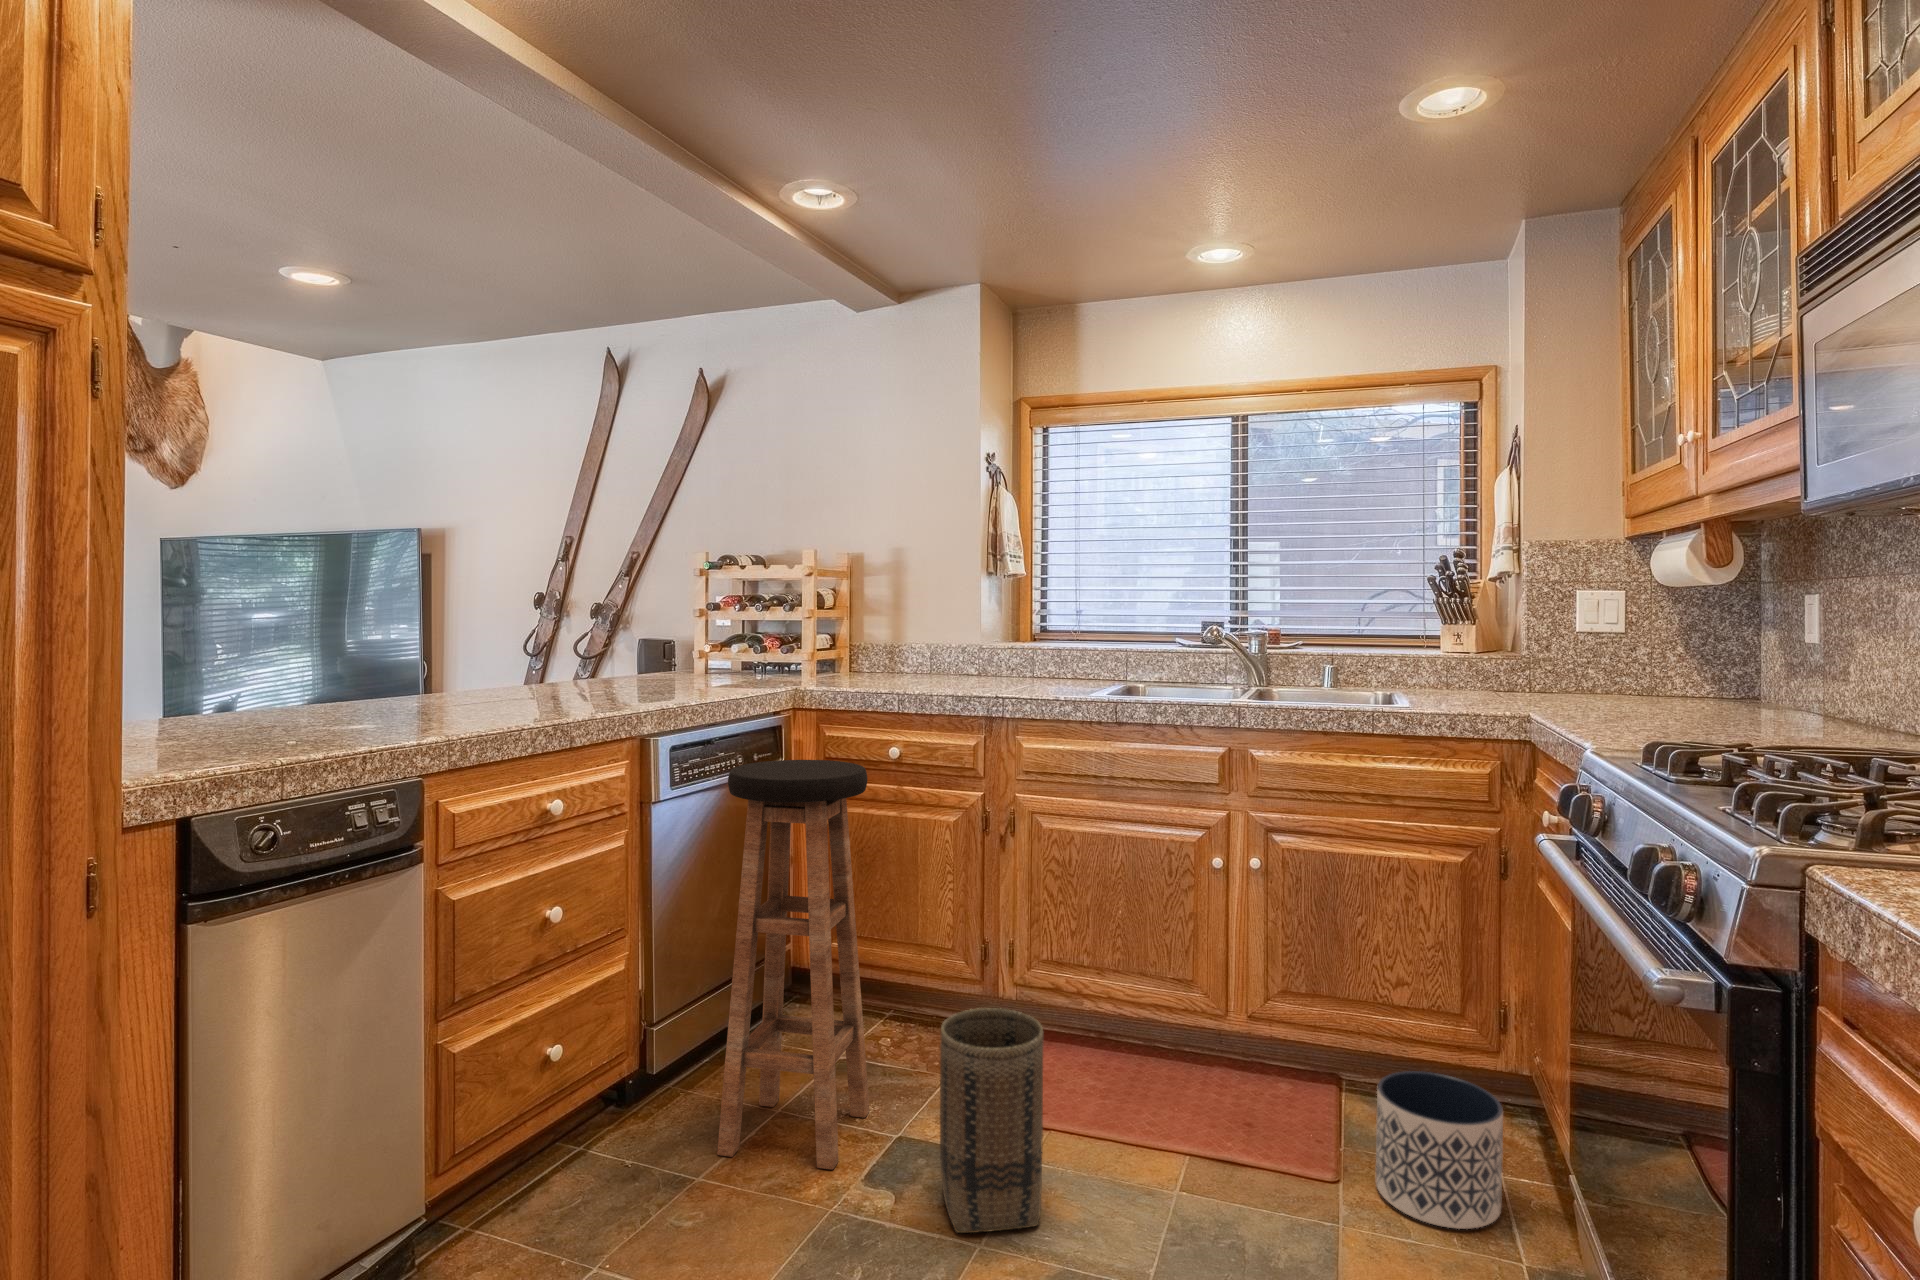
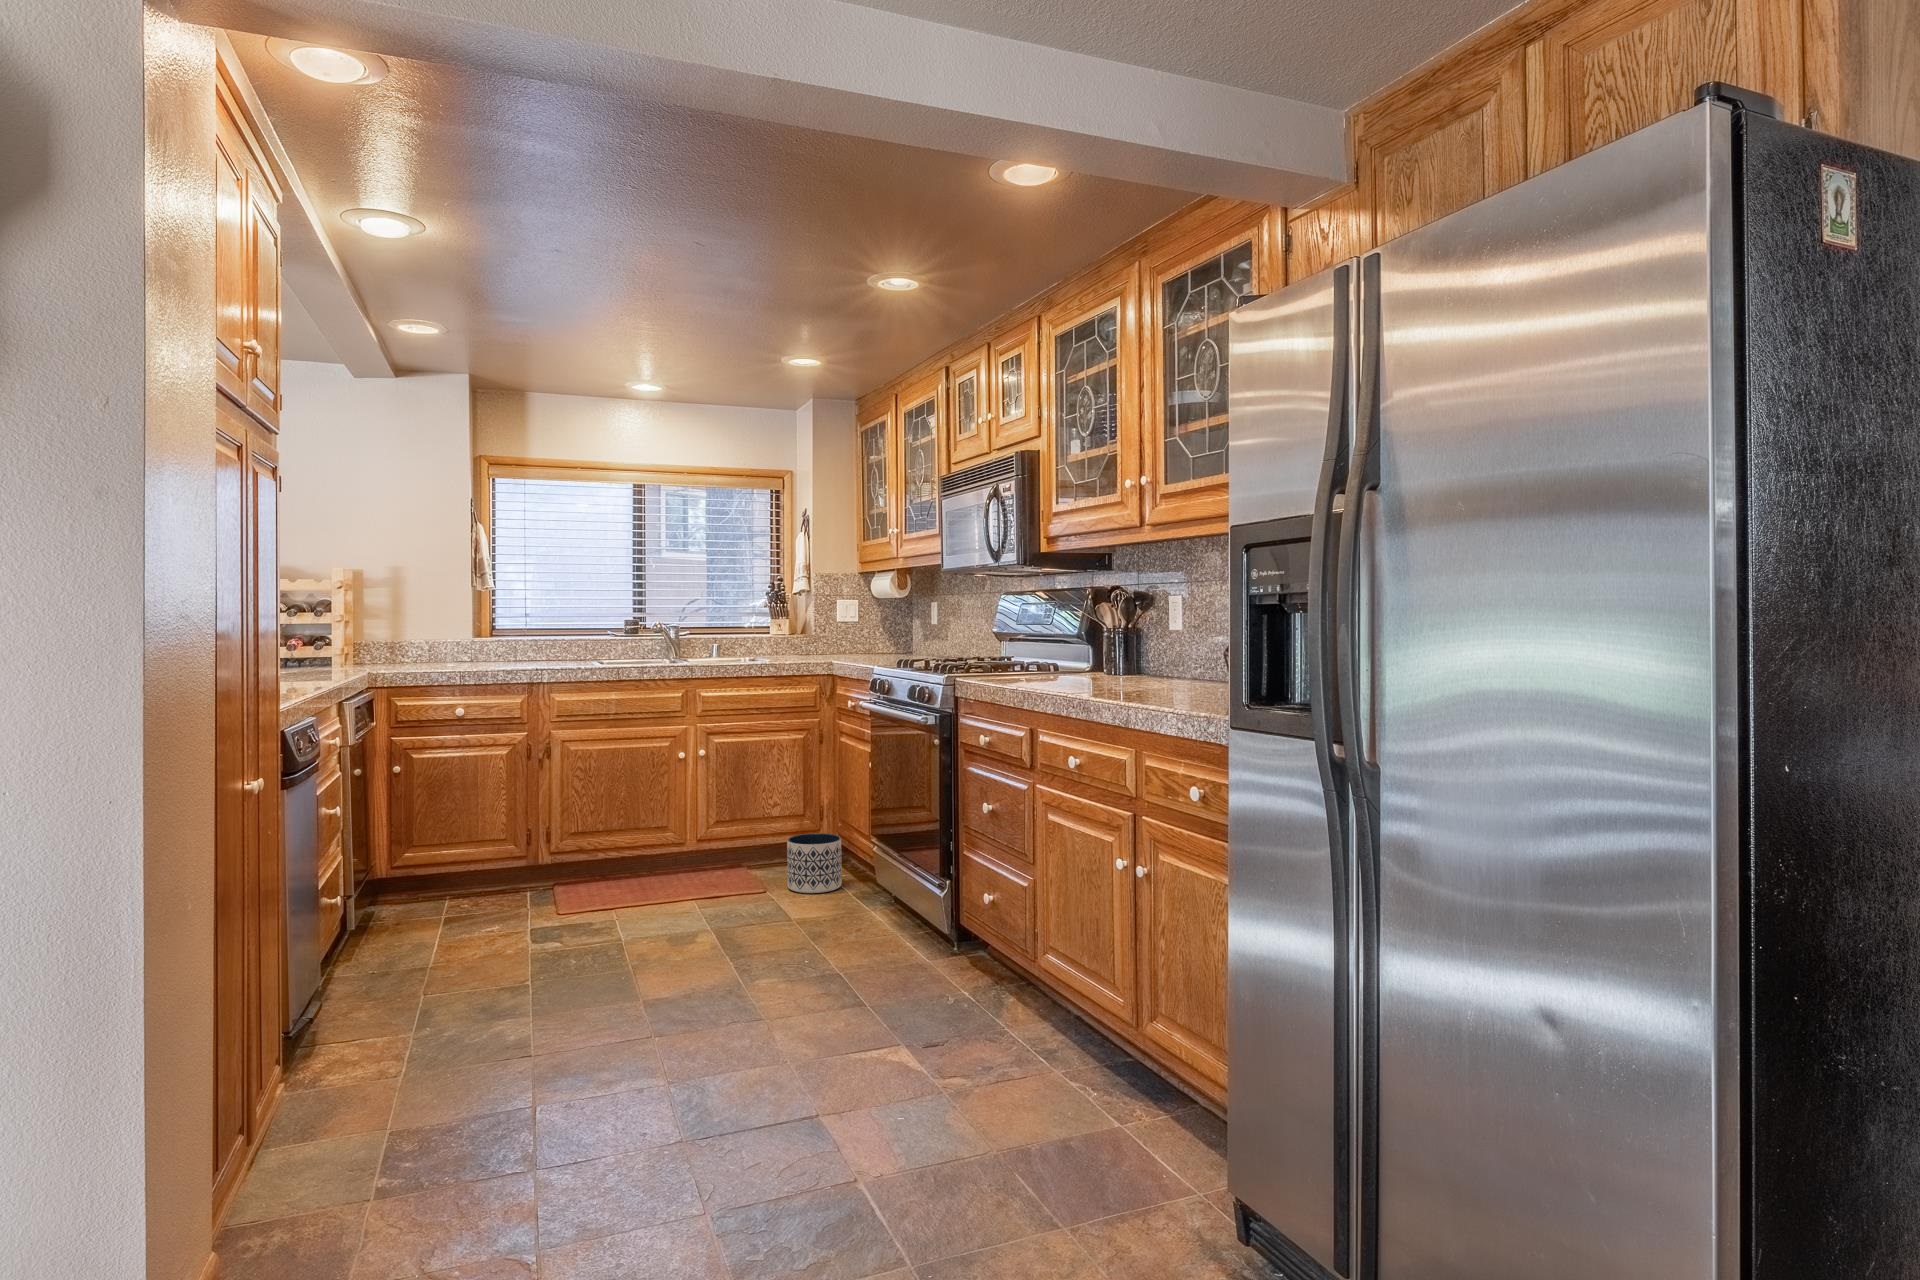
bar stool: present [717,760,870,1169] -> none [420,709,518,957]
basket: present [940,1008,1043,1233] -> none [590,830,653,942]

